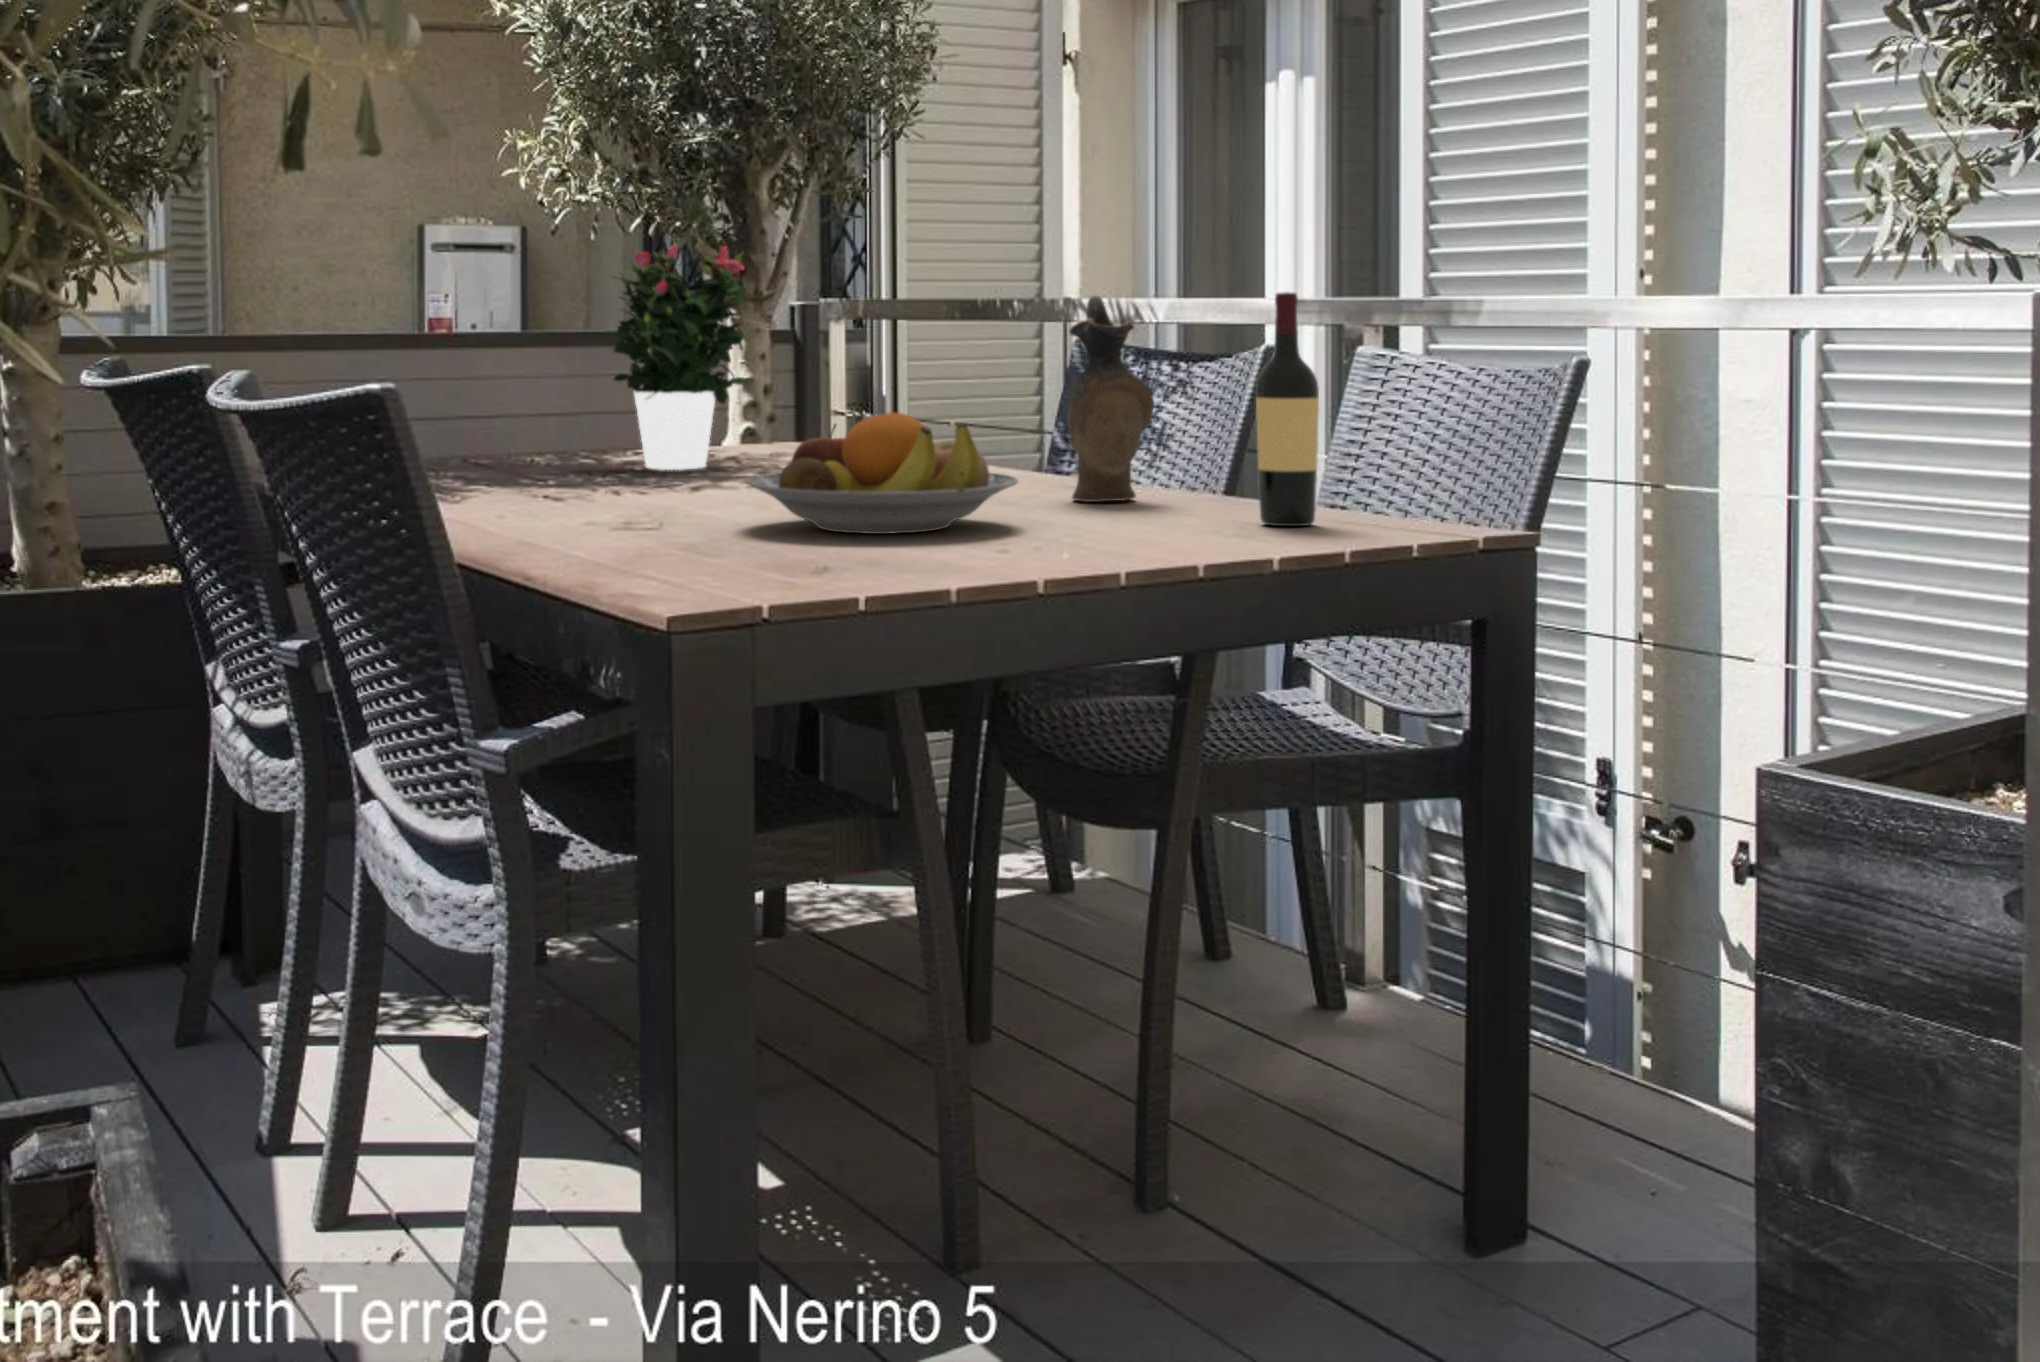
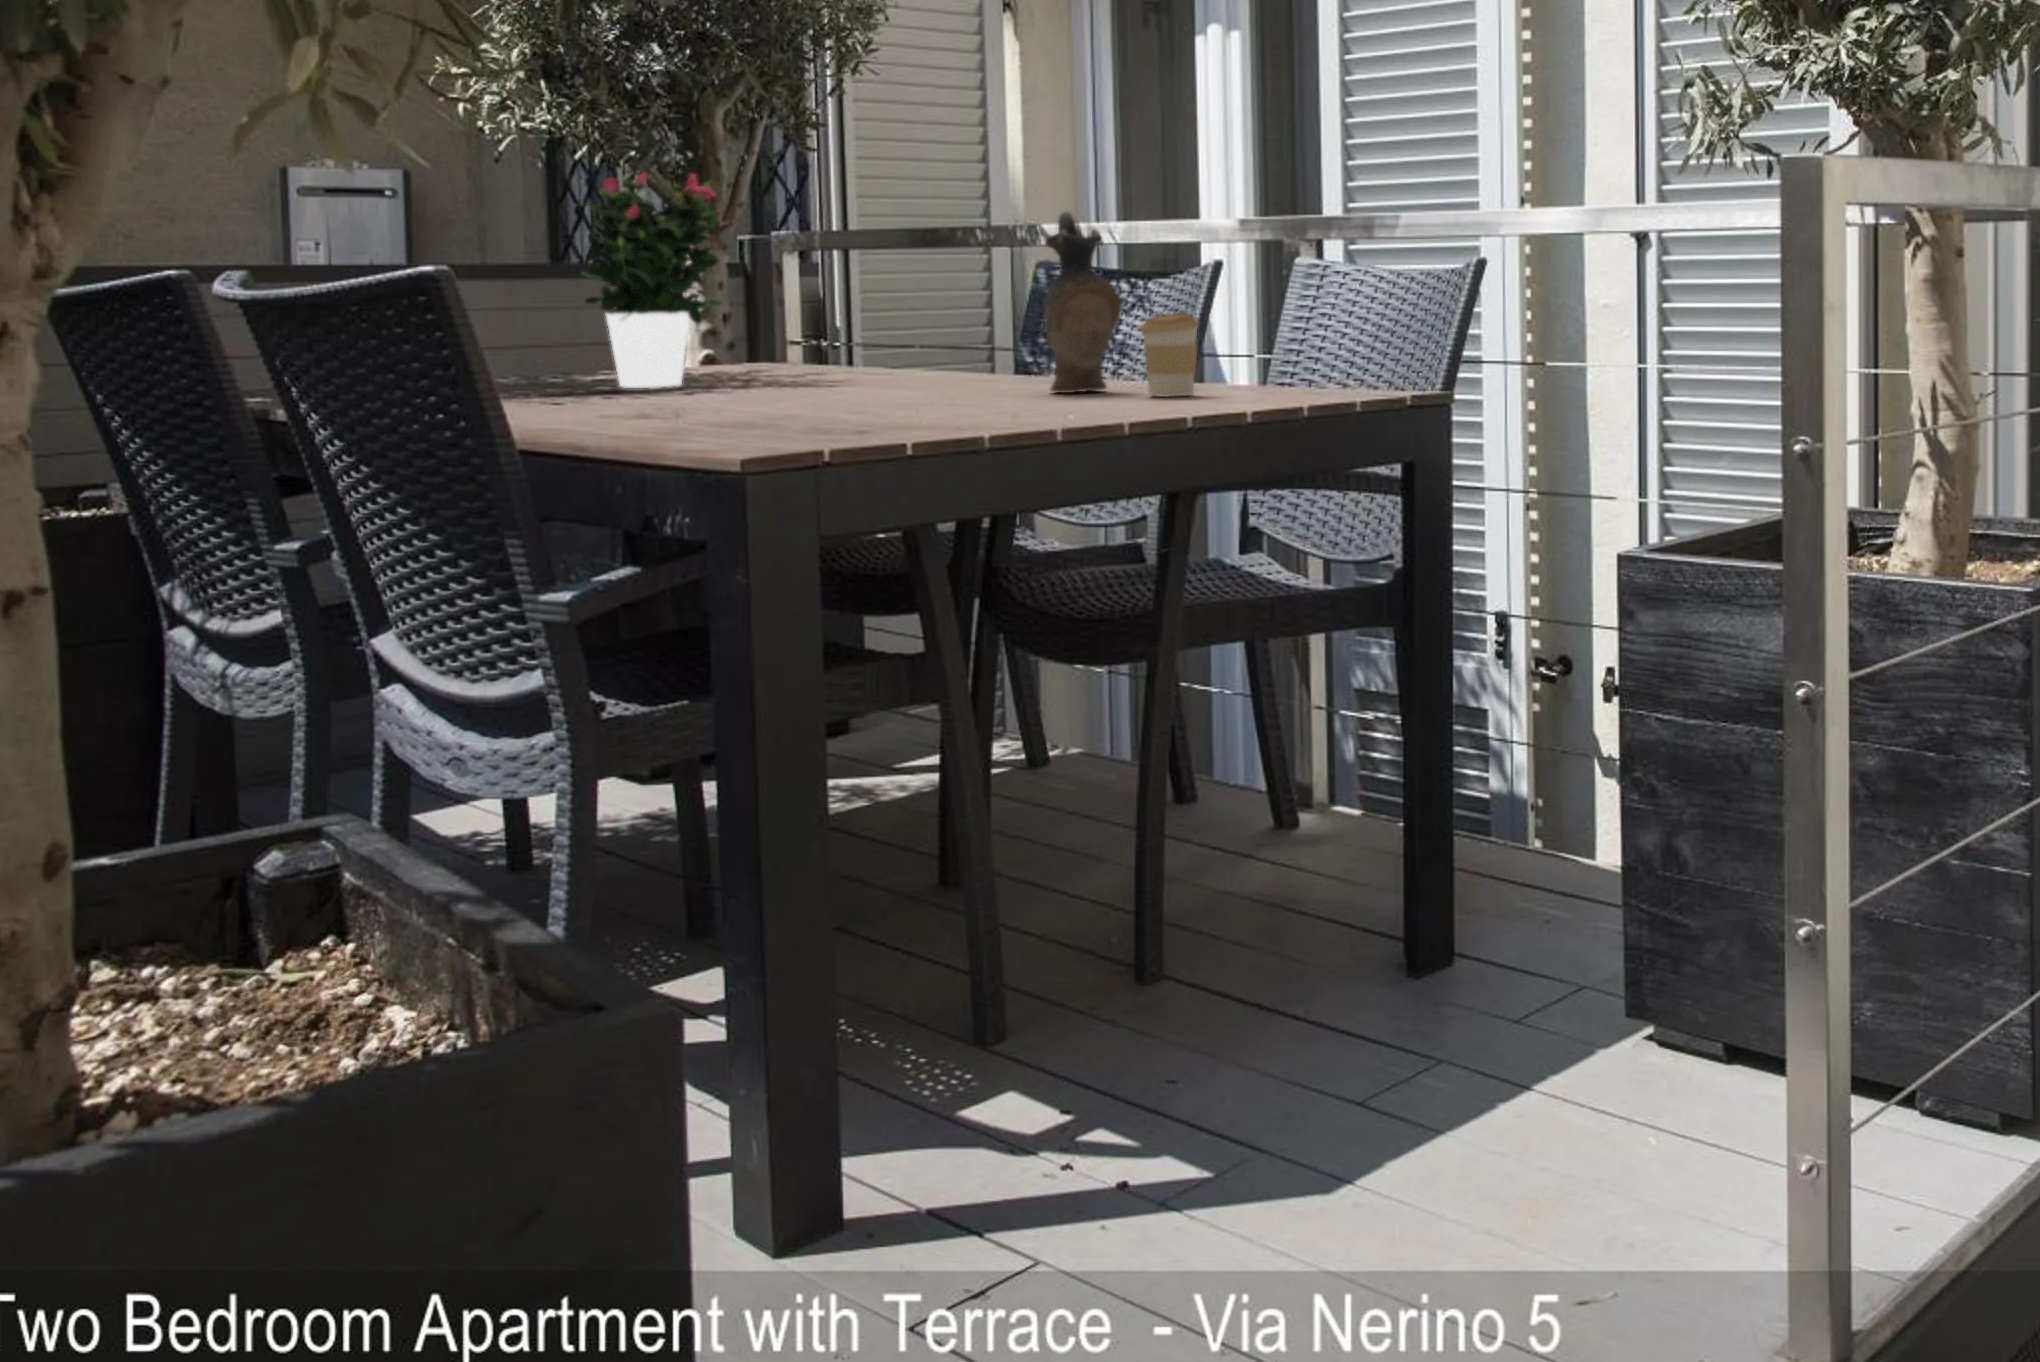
wine bottle: present [1256,292,1319,526] -> none [1215,202,1267,399]
fruit bowl: present [747,412,1018,534] -> none [760,309,1011,416]
coffee cup: none [1171,417,1240,515] -> present [1140,313,1199,396]

